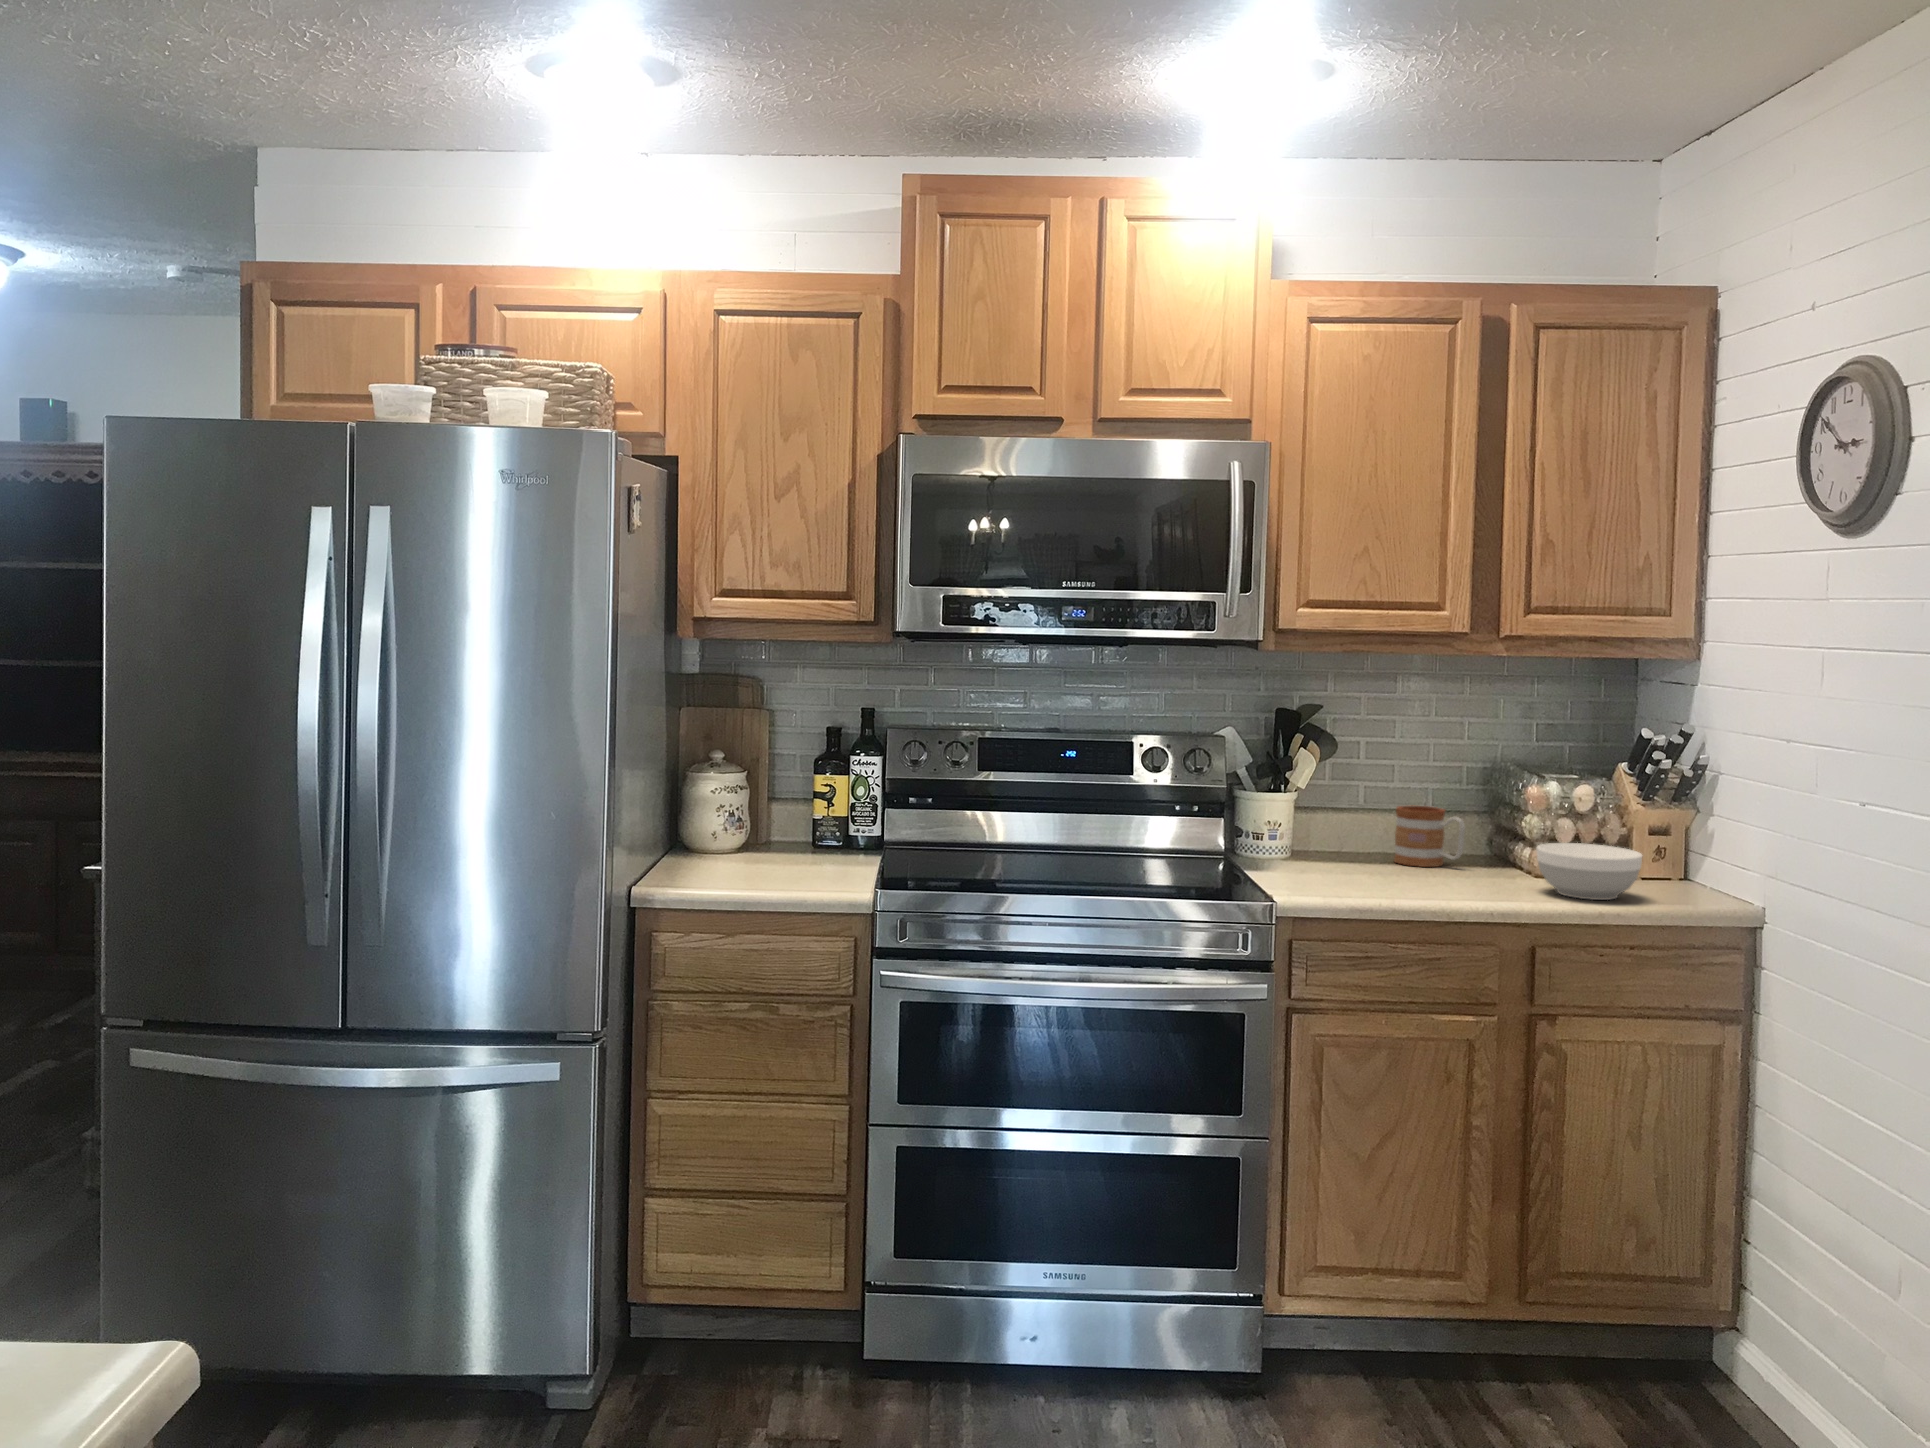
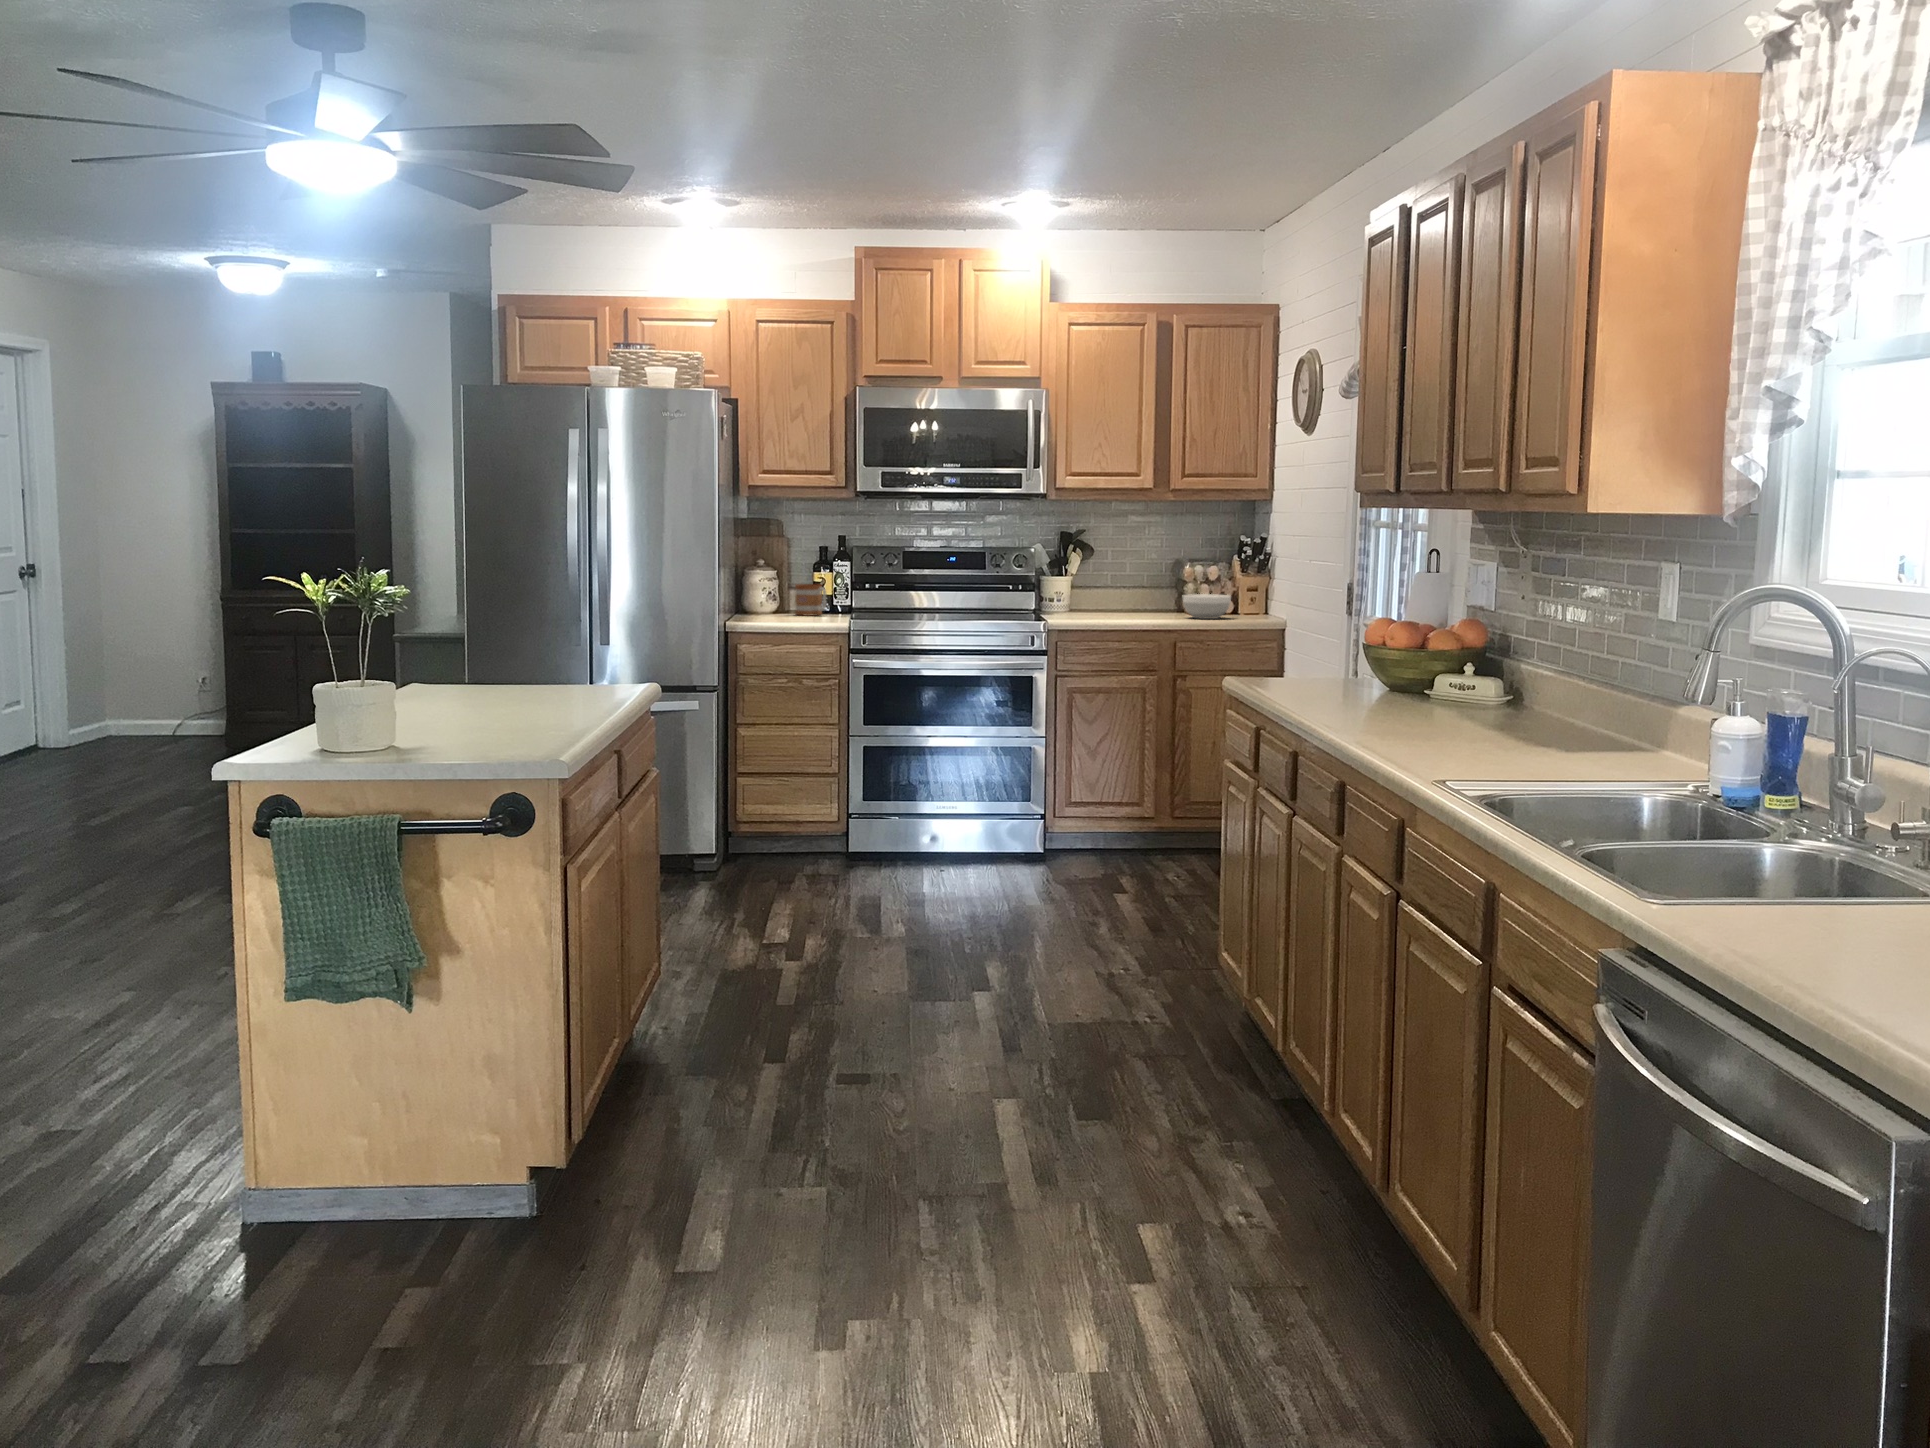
mug: present [1394,806,1465,867] -> present [795,584,826,616]

